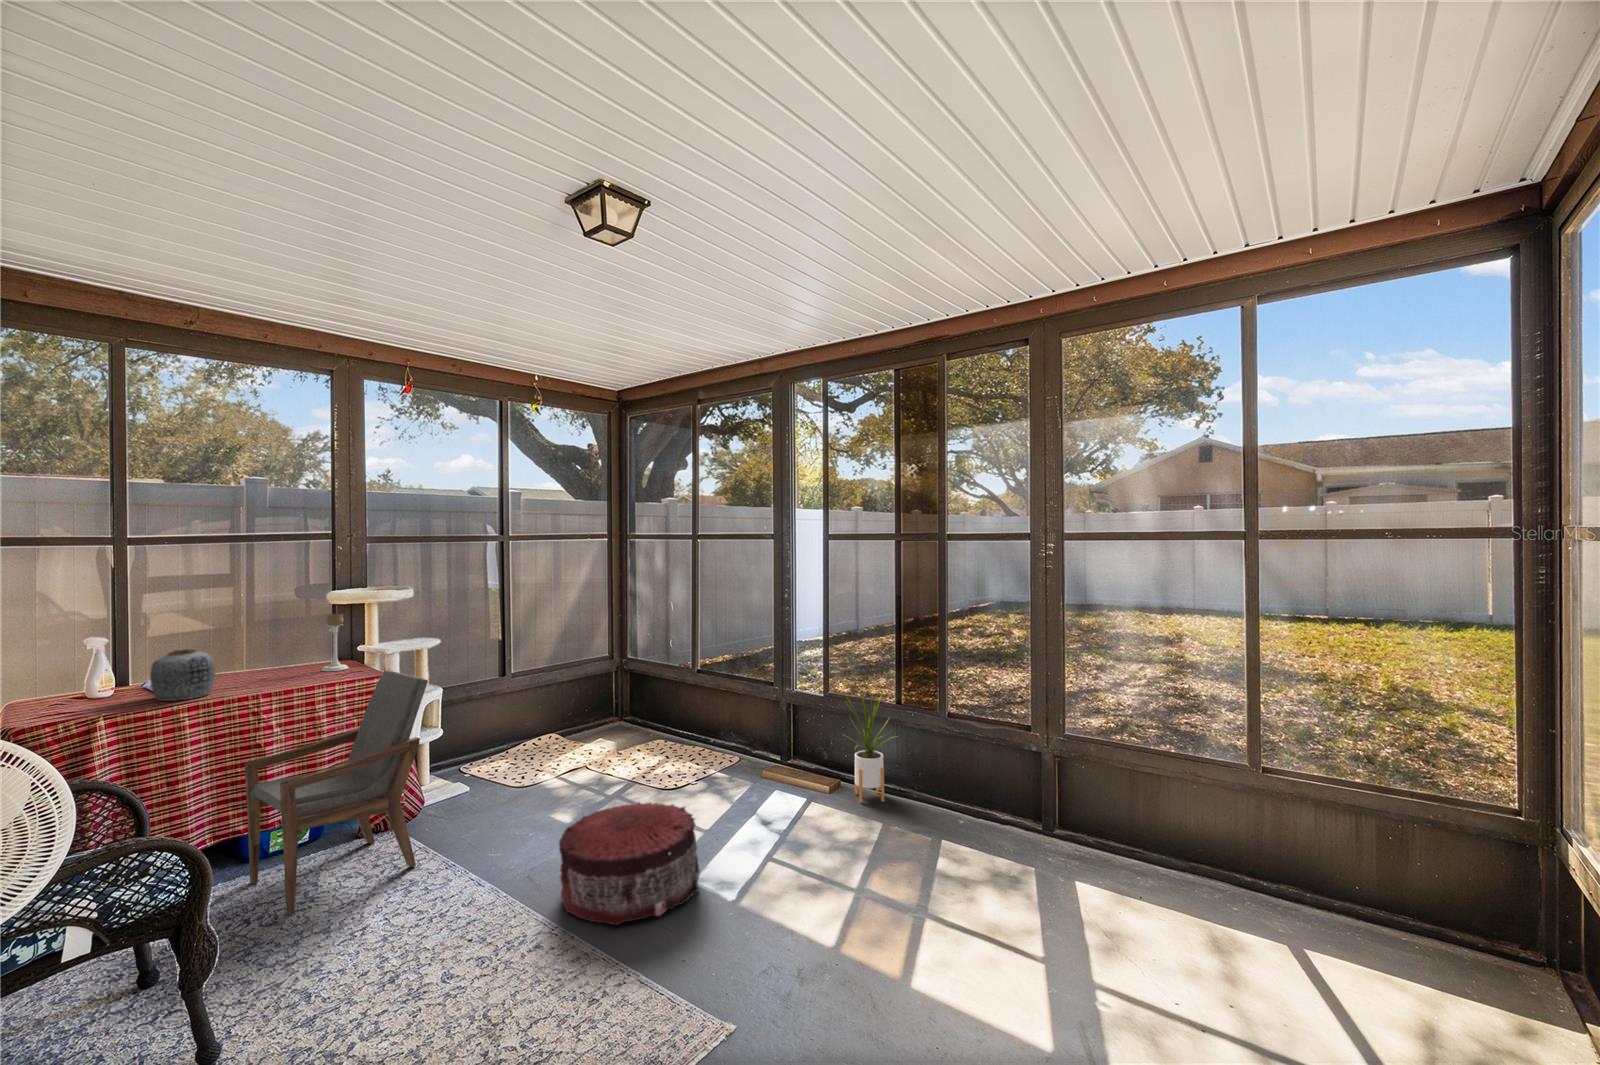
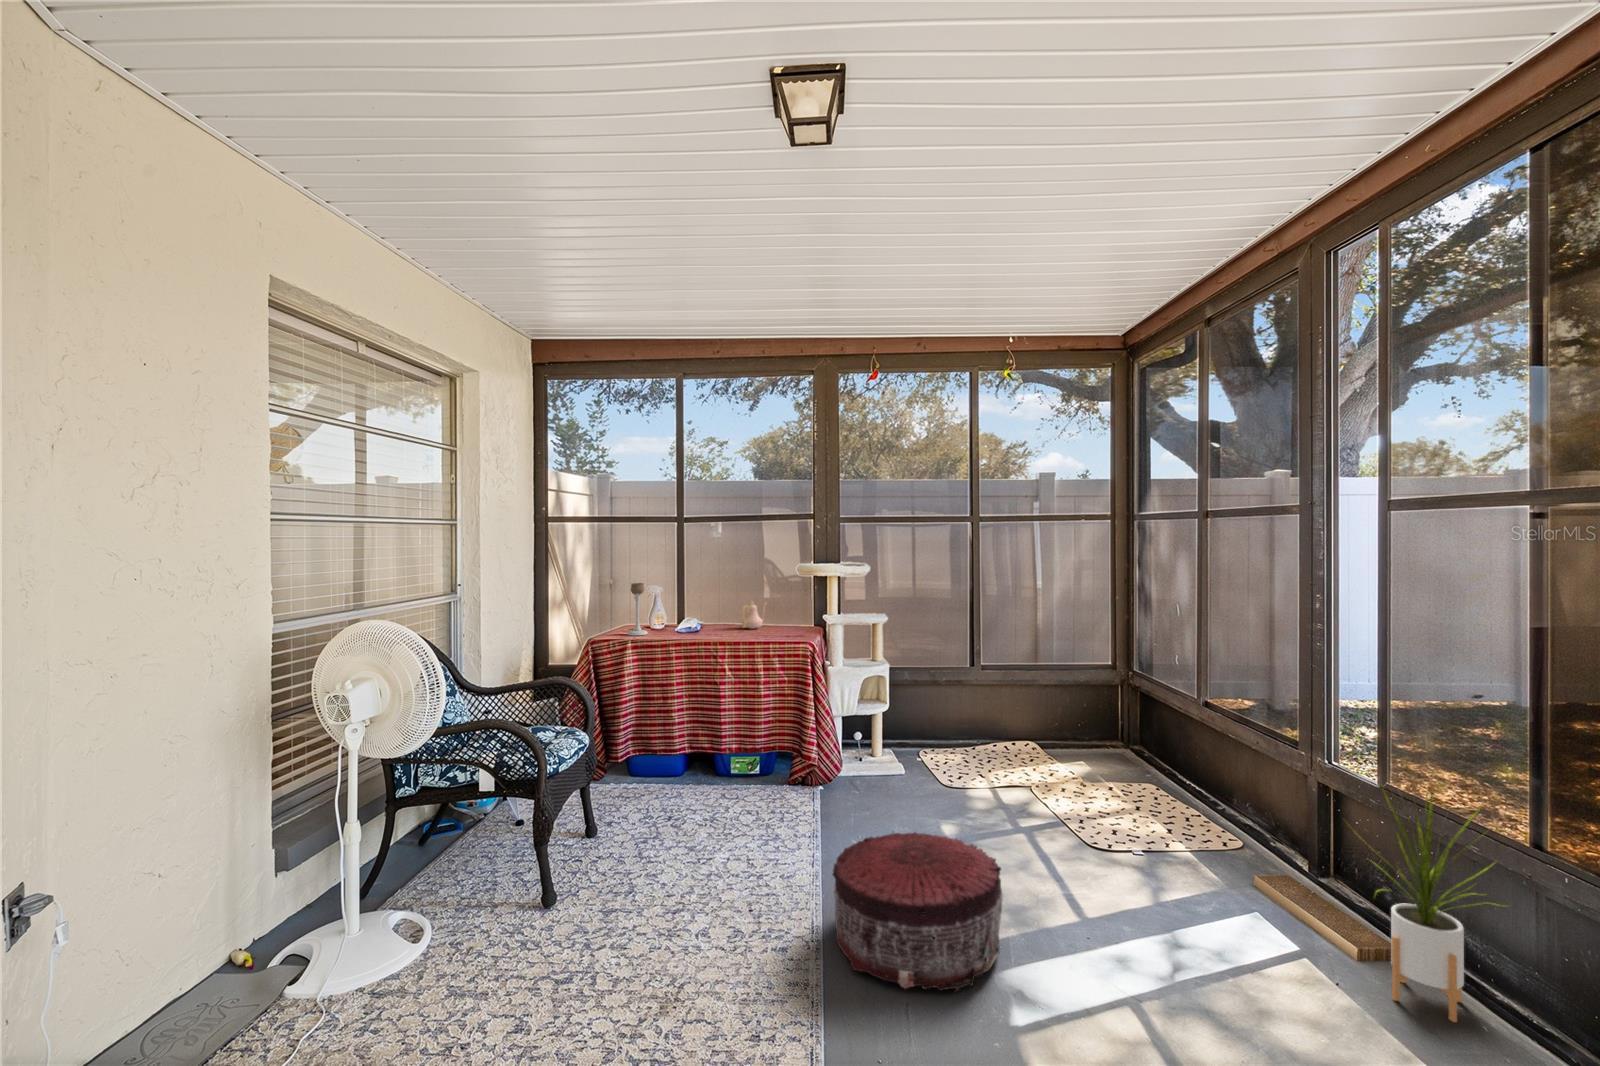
candle holder: present [322,614,349,671] -> present [627,583,648,635]
teapot: none [246,641,278,675] -> present [742,602,763,629]
vase: present [150,649,215,701] -> none [664,599,702,638]
armchair: present [245,670,428,915] -> none [685,636,807,827]

